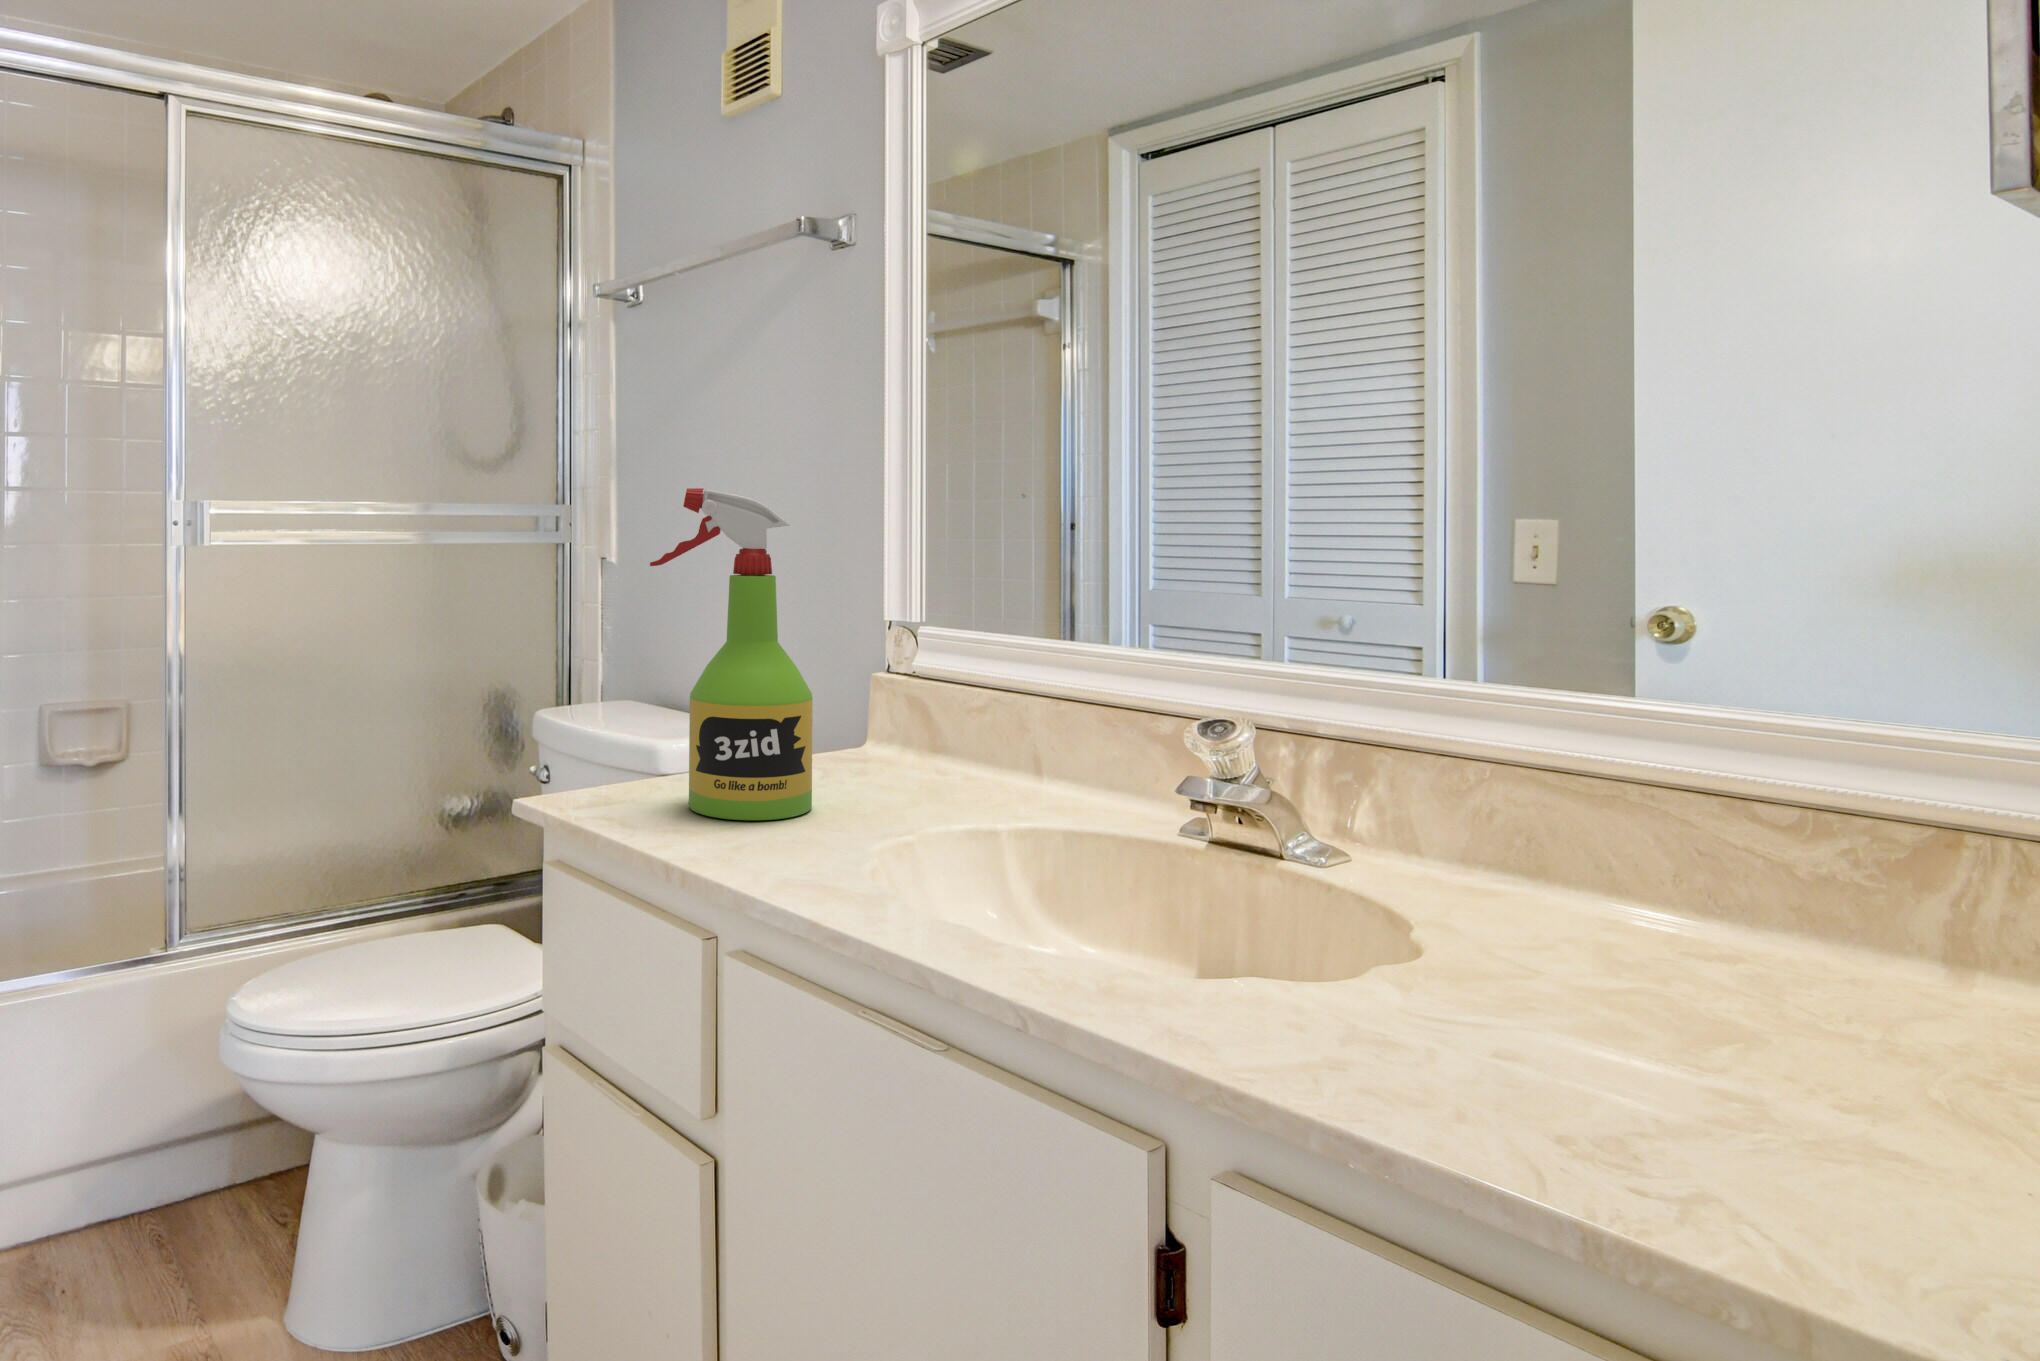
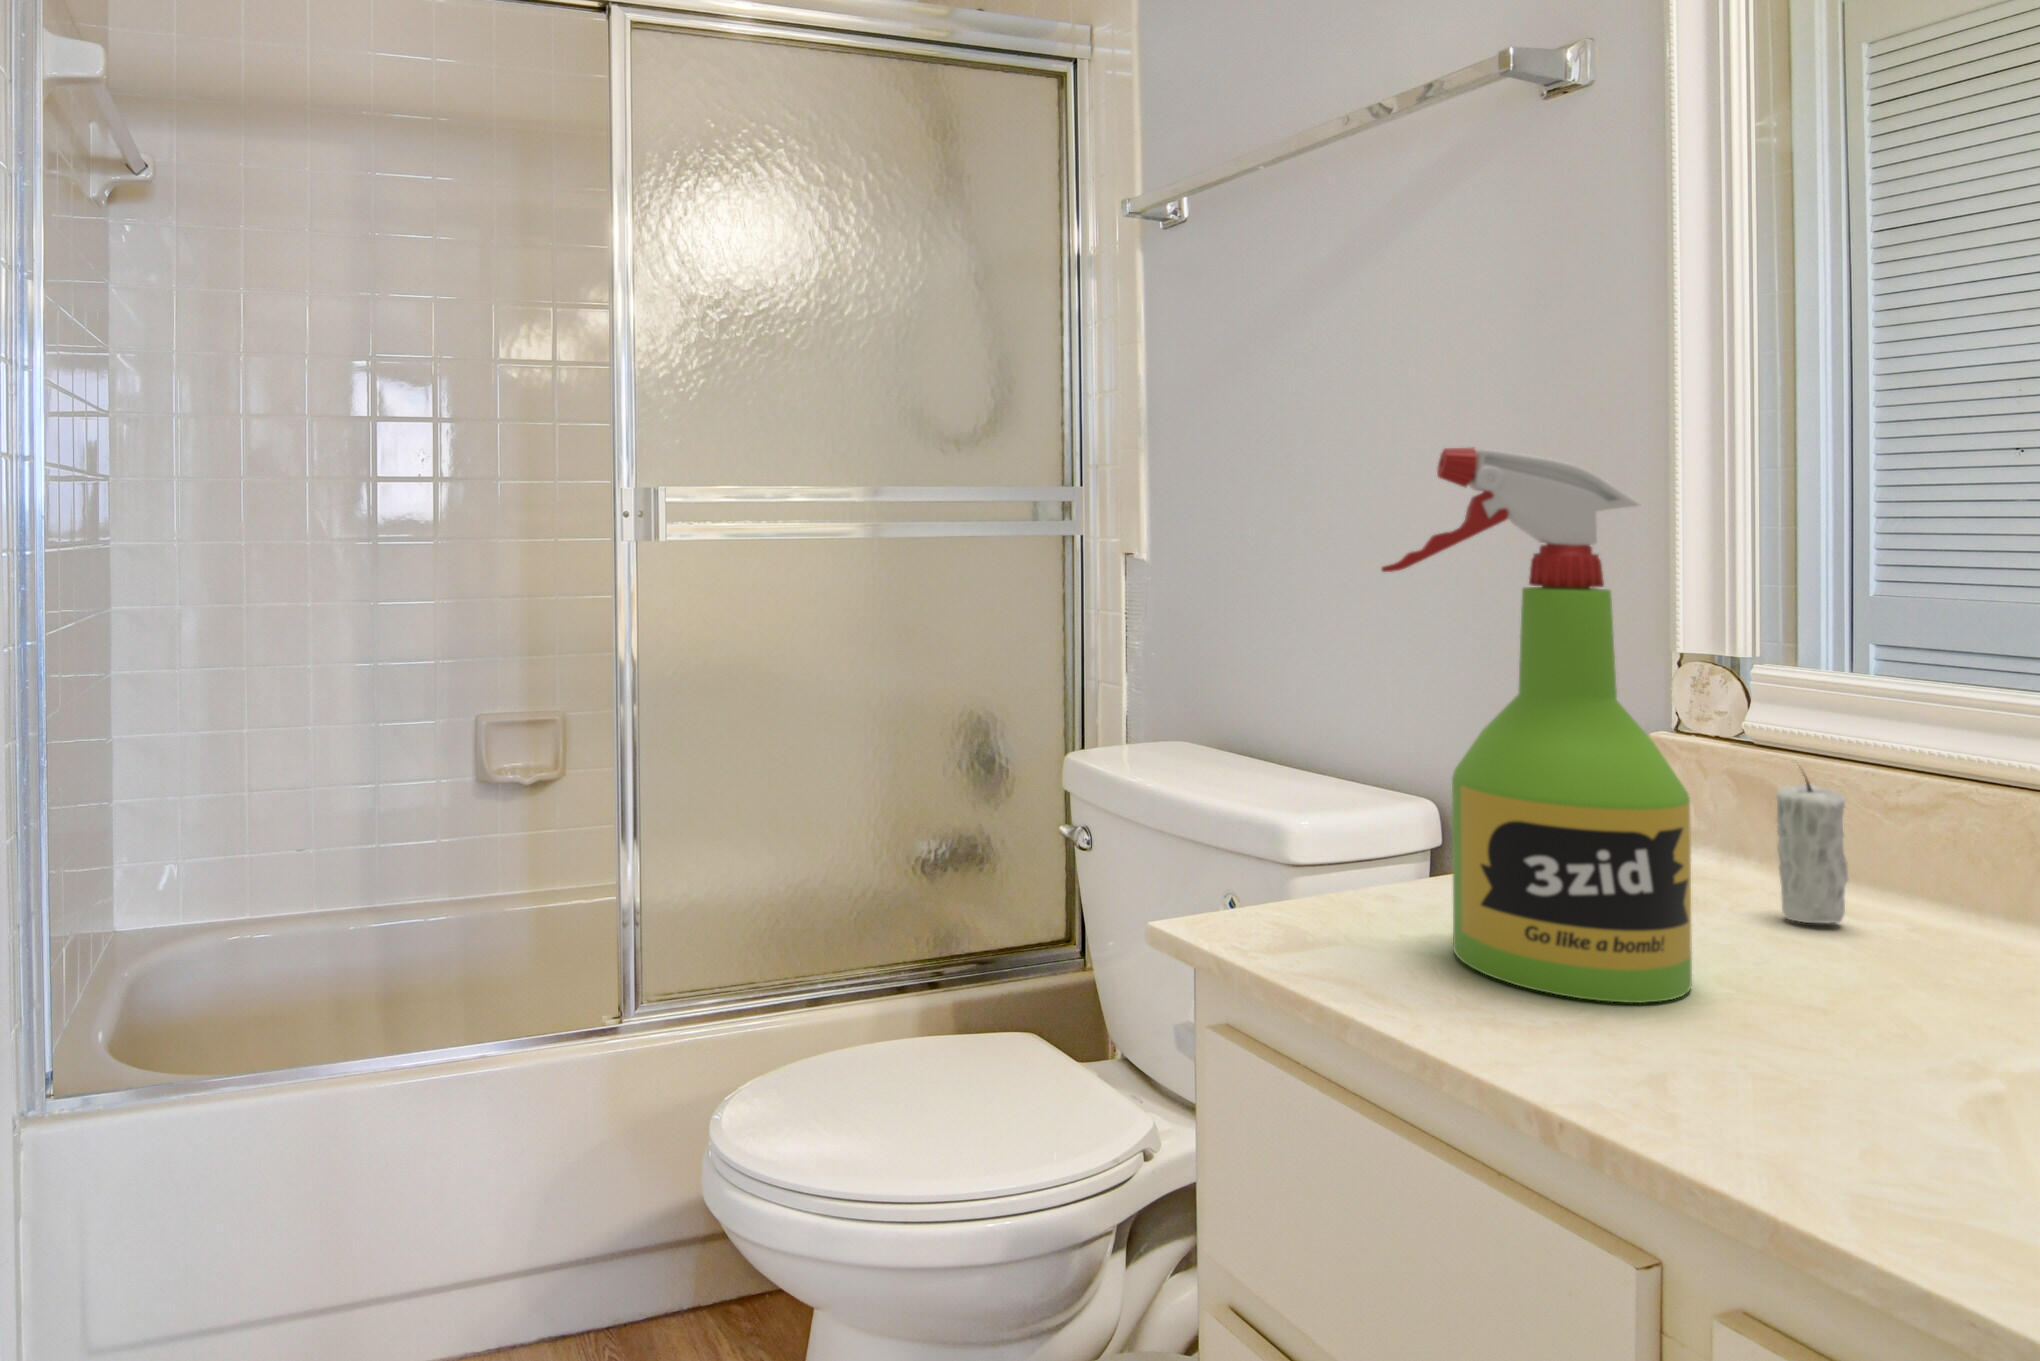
candle: none [900,679,935,777] -> present [1776,777,1849,923]

